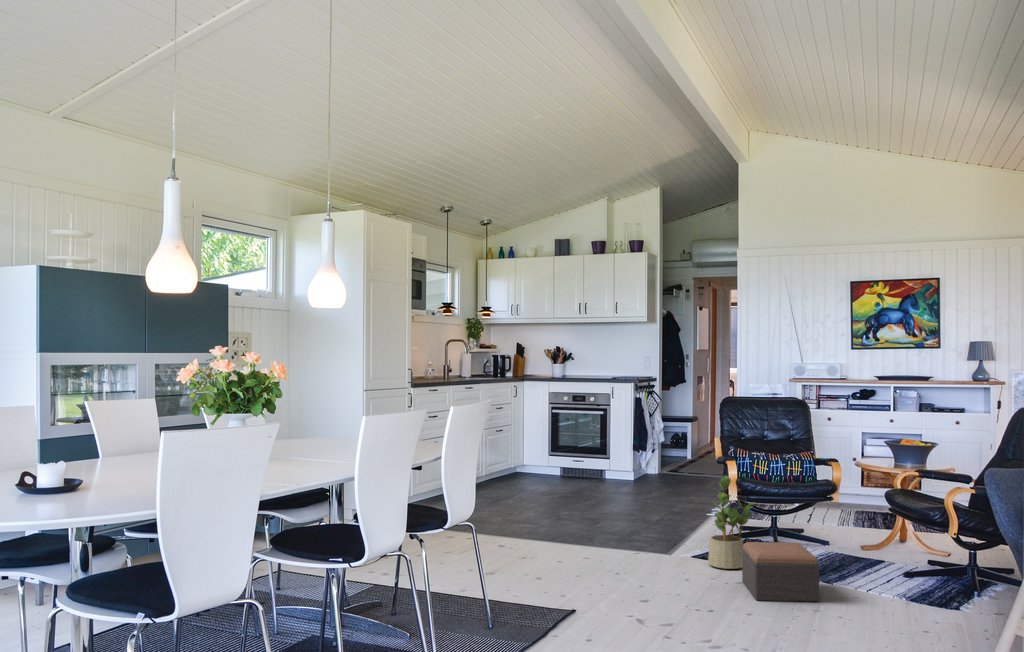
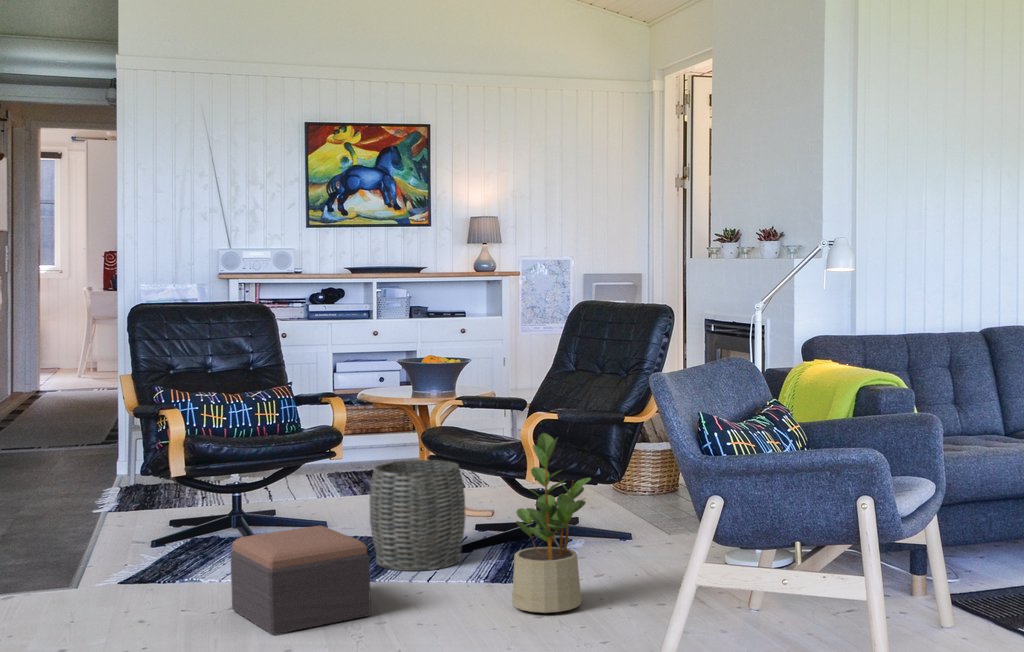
potted plant: present [708,476,755,569] -> present [512,433,591,613]
woven basket: none [841,511,906,583] -> present [369,460,466,571]

